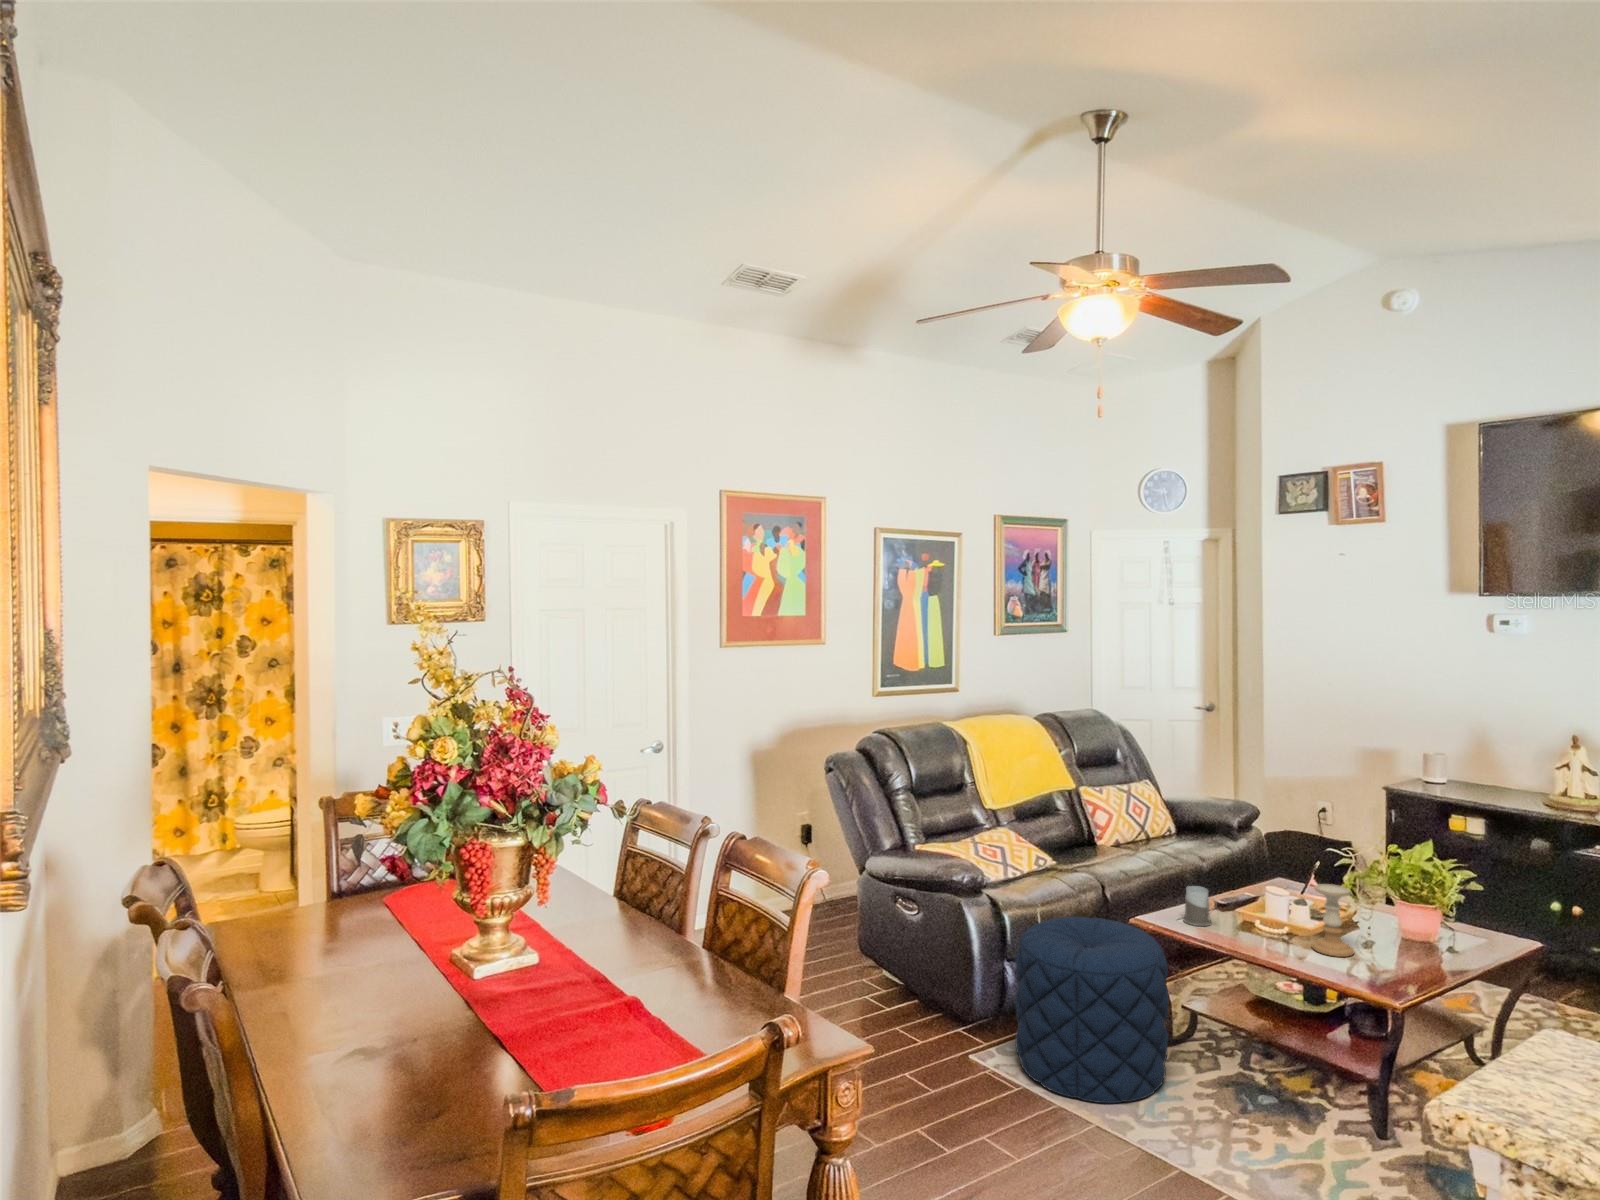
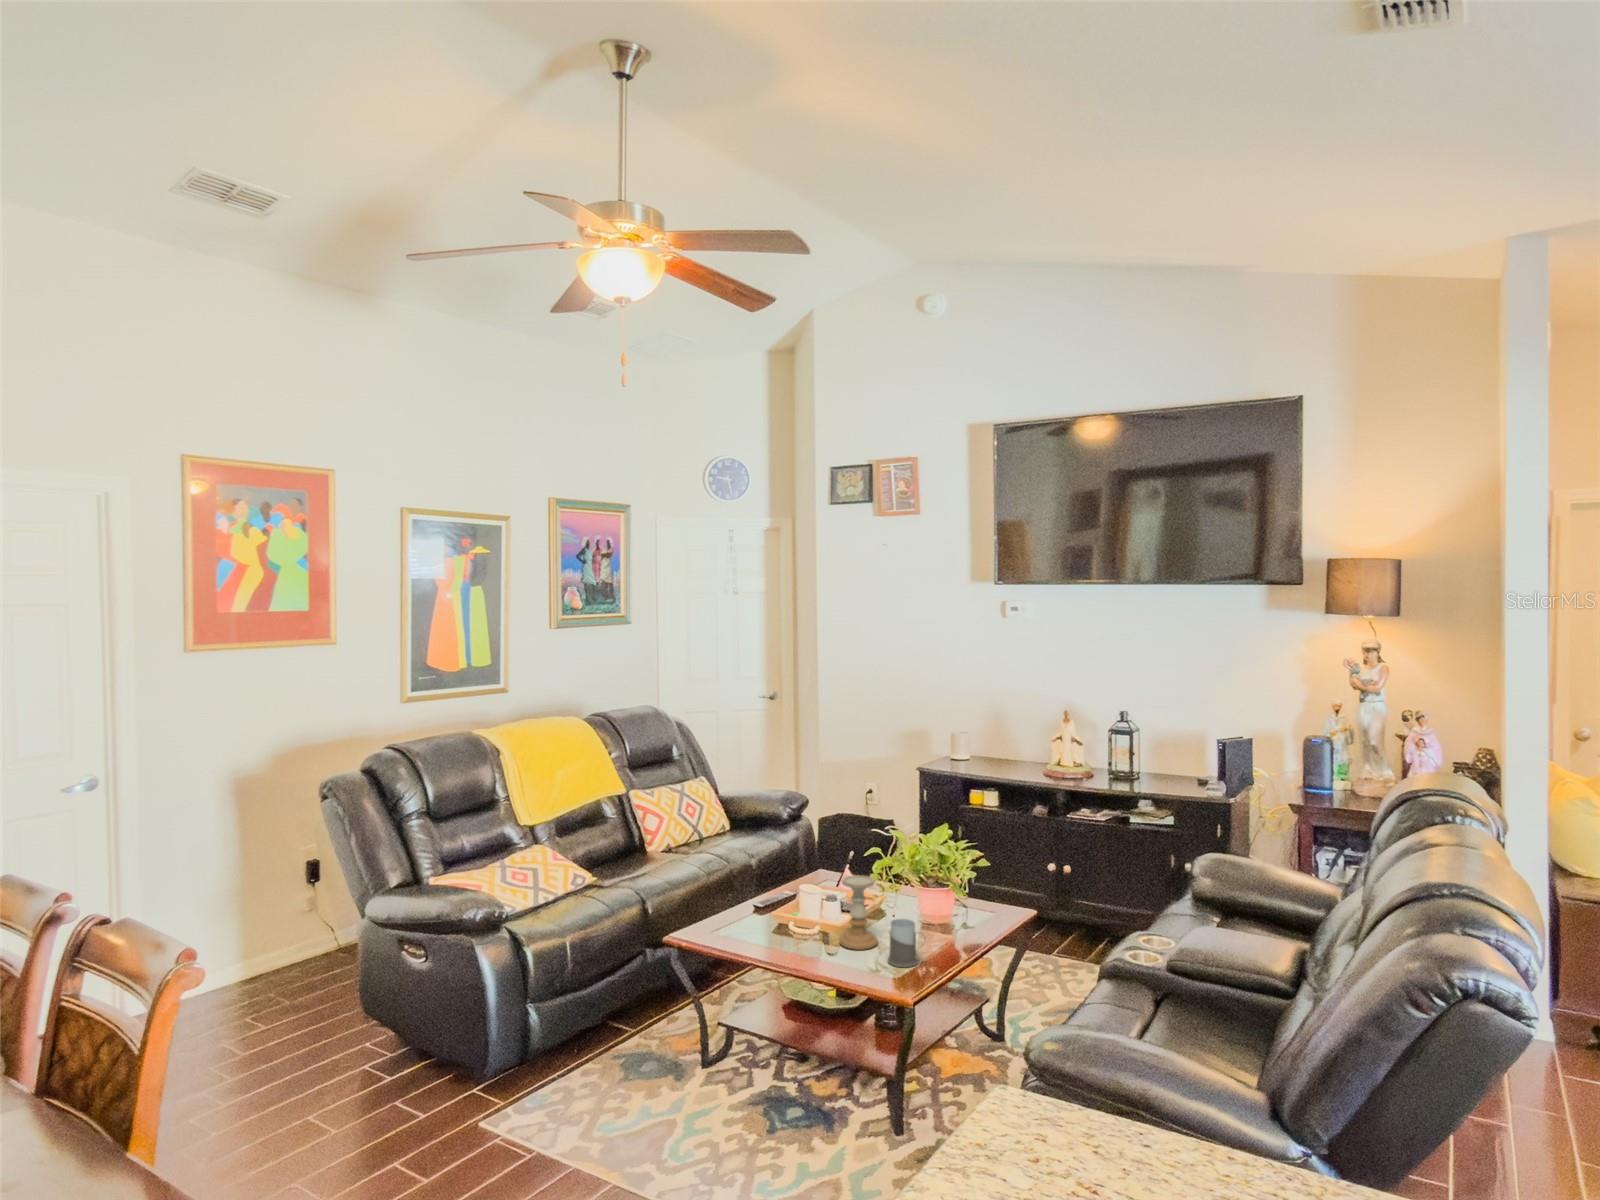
mug: present [1183,886,1211,926] -> present [888,919,925,967]
pouf: present [1015,916,1169,1103] -> none [530,941,698,1159]

